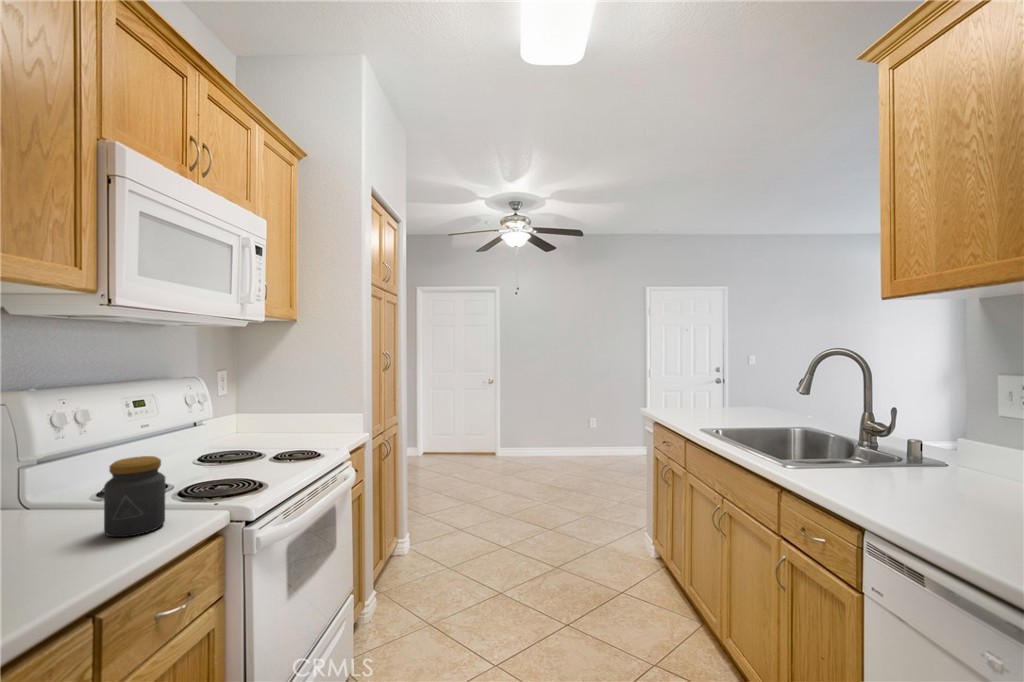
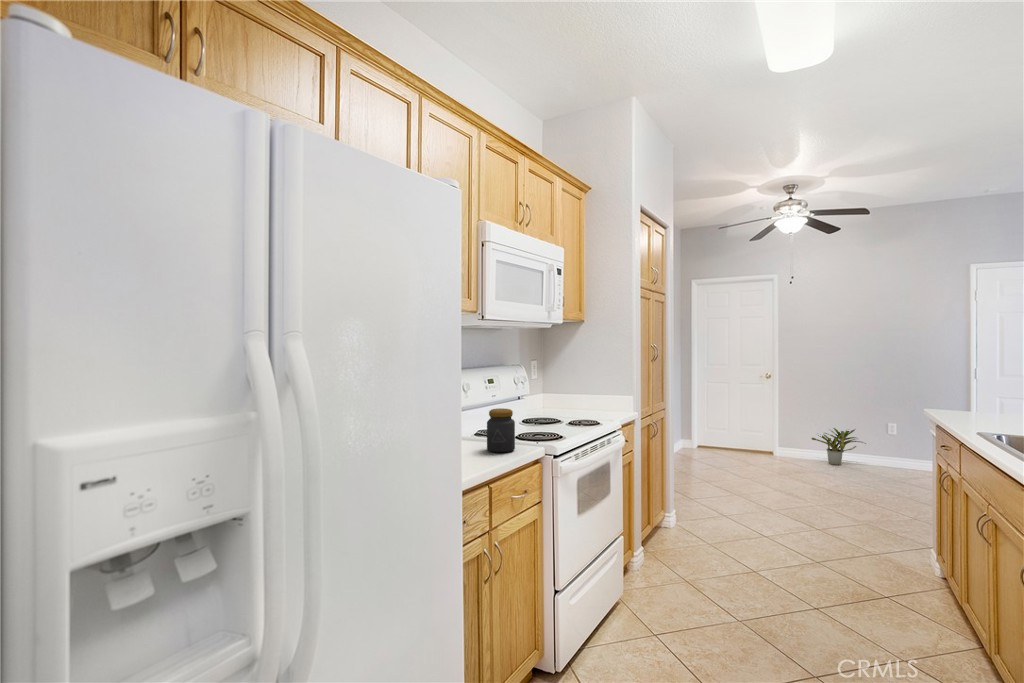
potted plant: none [527,425,568,460] -> present [812,428,866,465]

